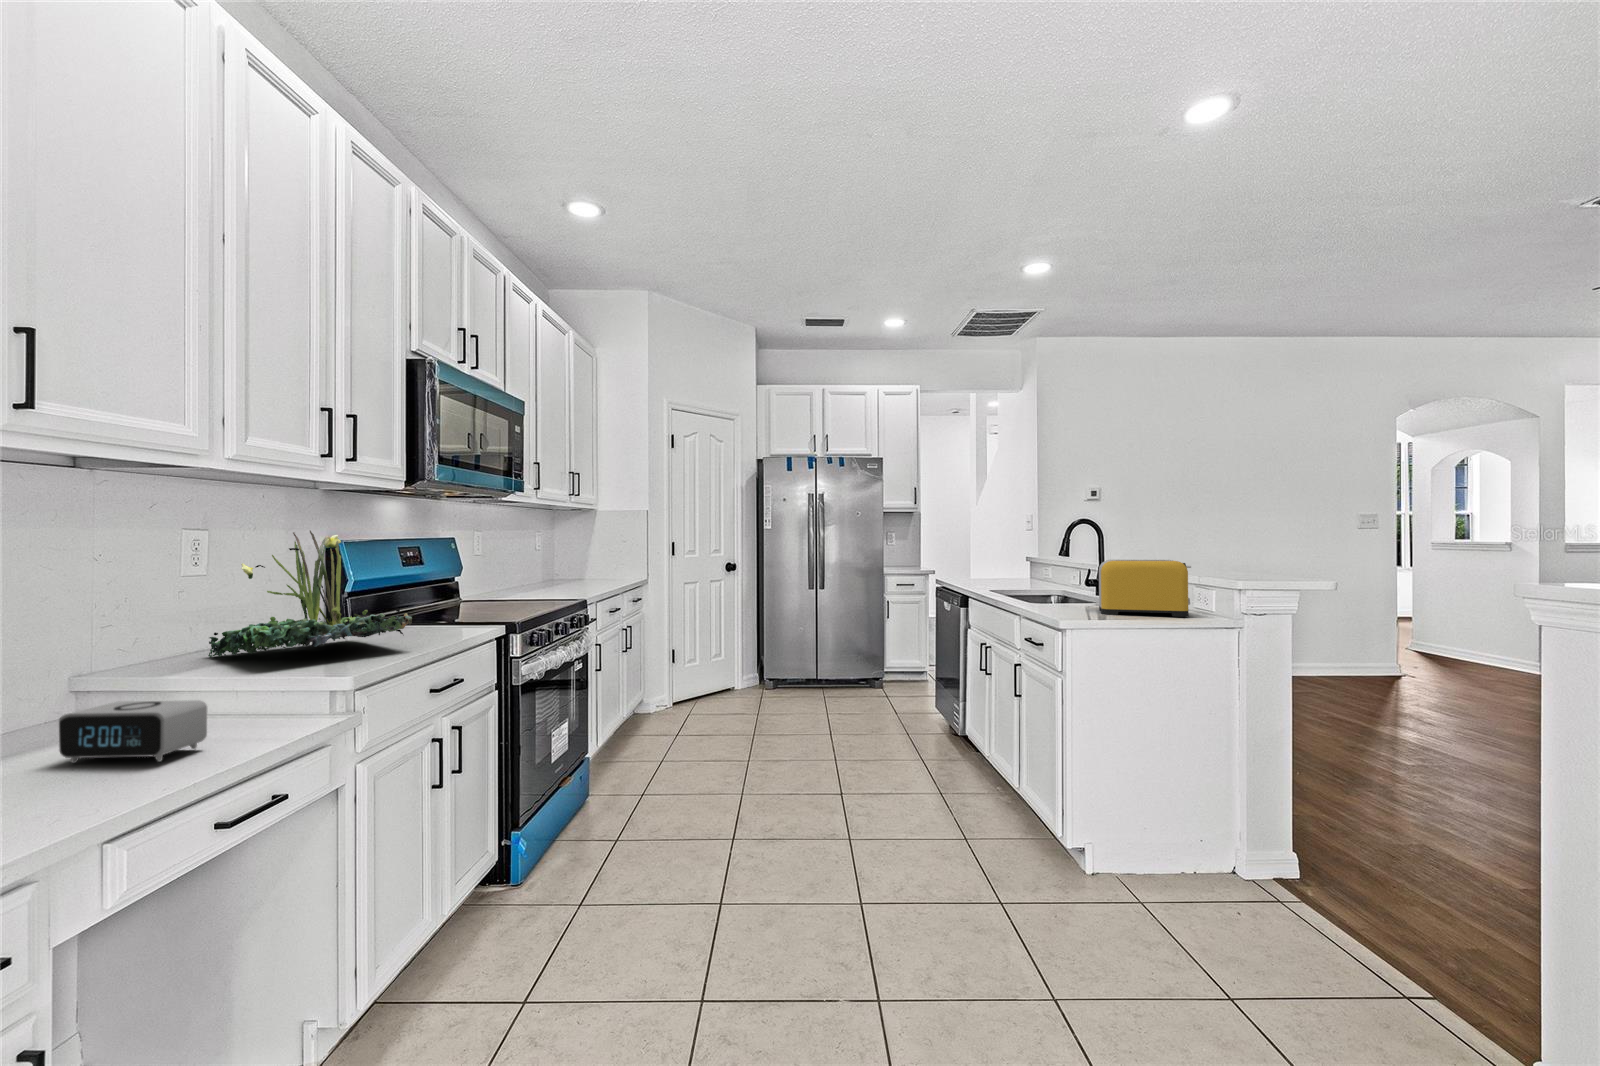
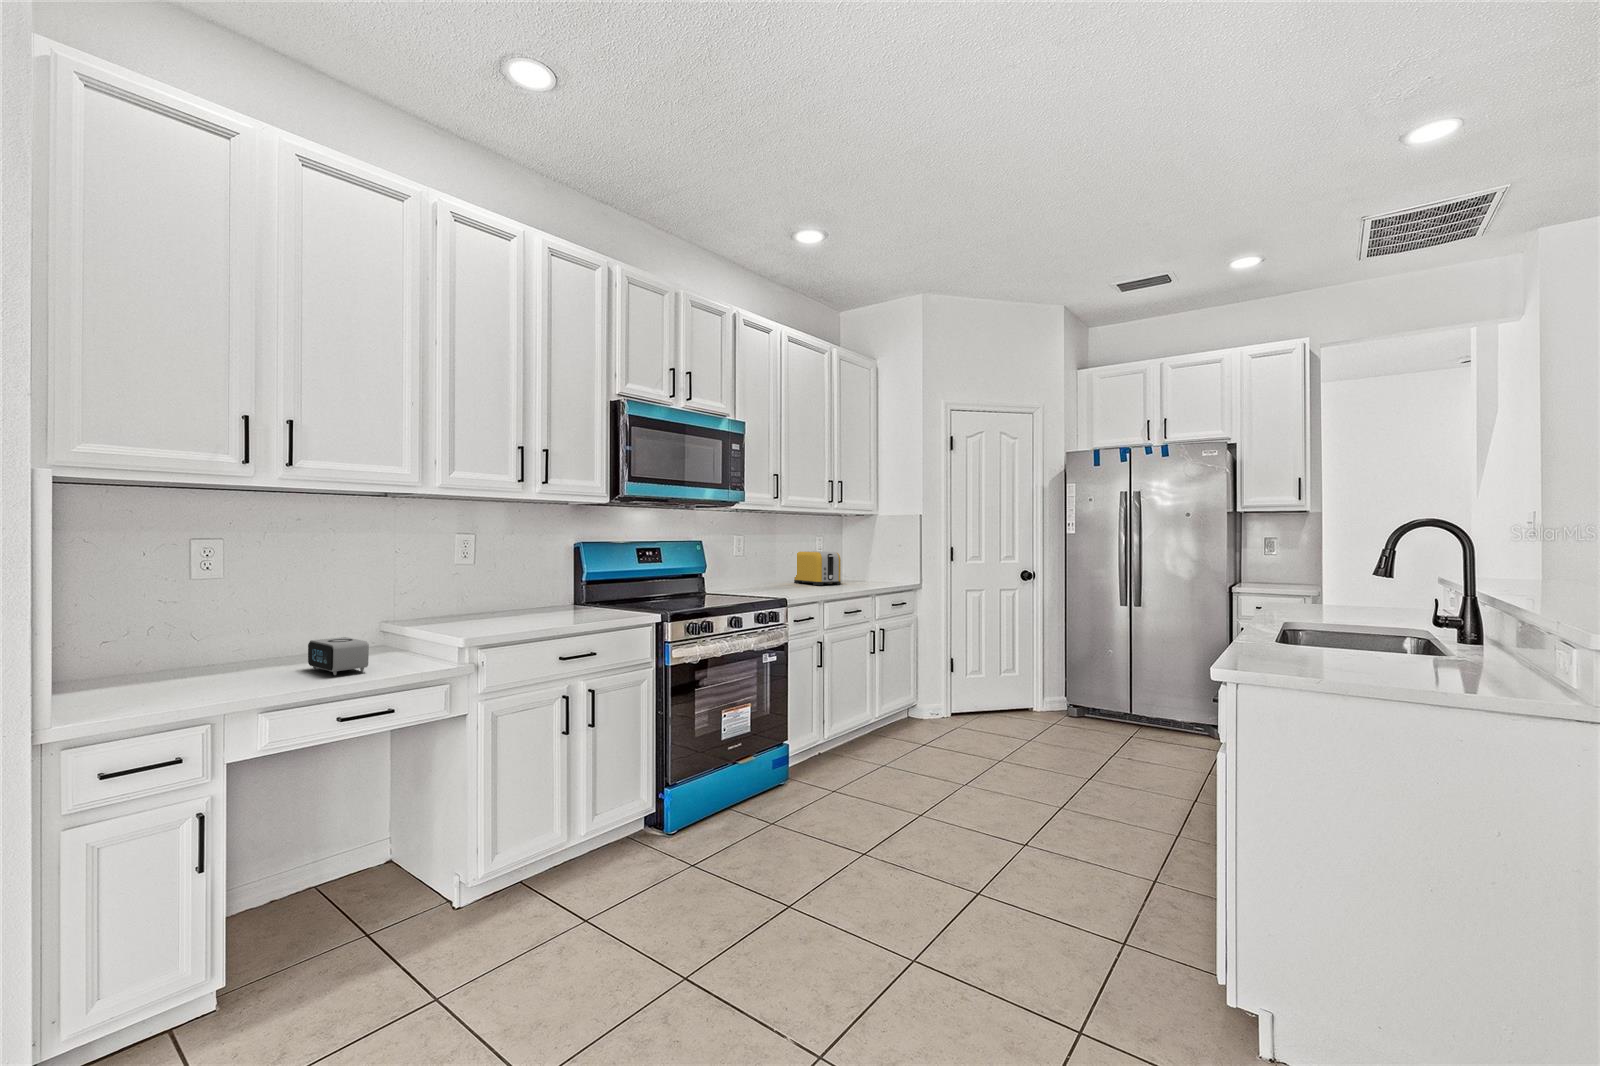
plant: present [208,531,412,657] -> none [441,534,549,618]
toaster: present [1099,560,1191,617] -> present [794,551,841,585]

